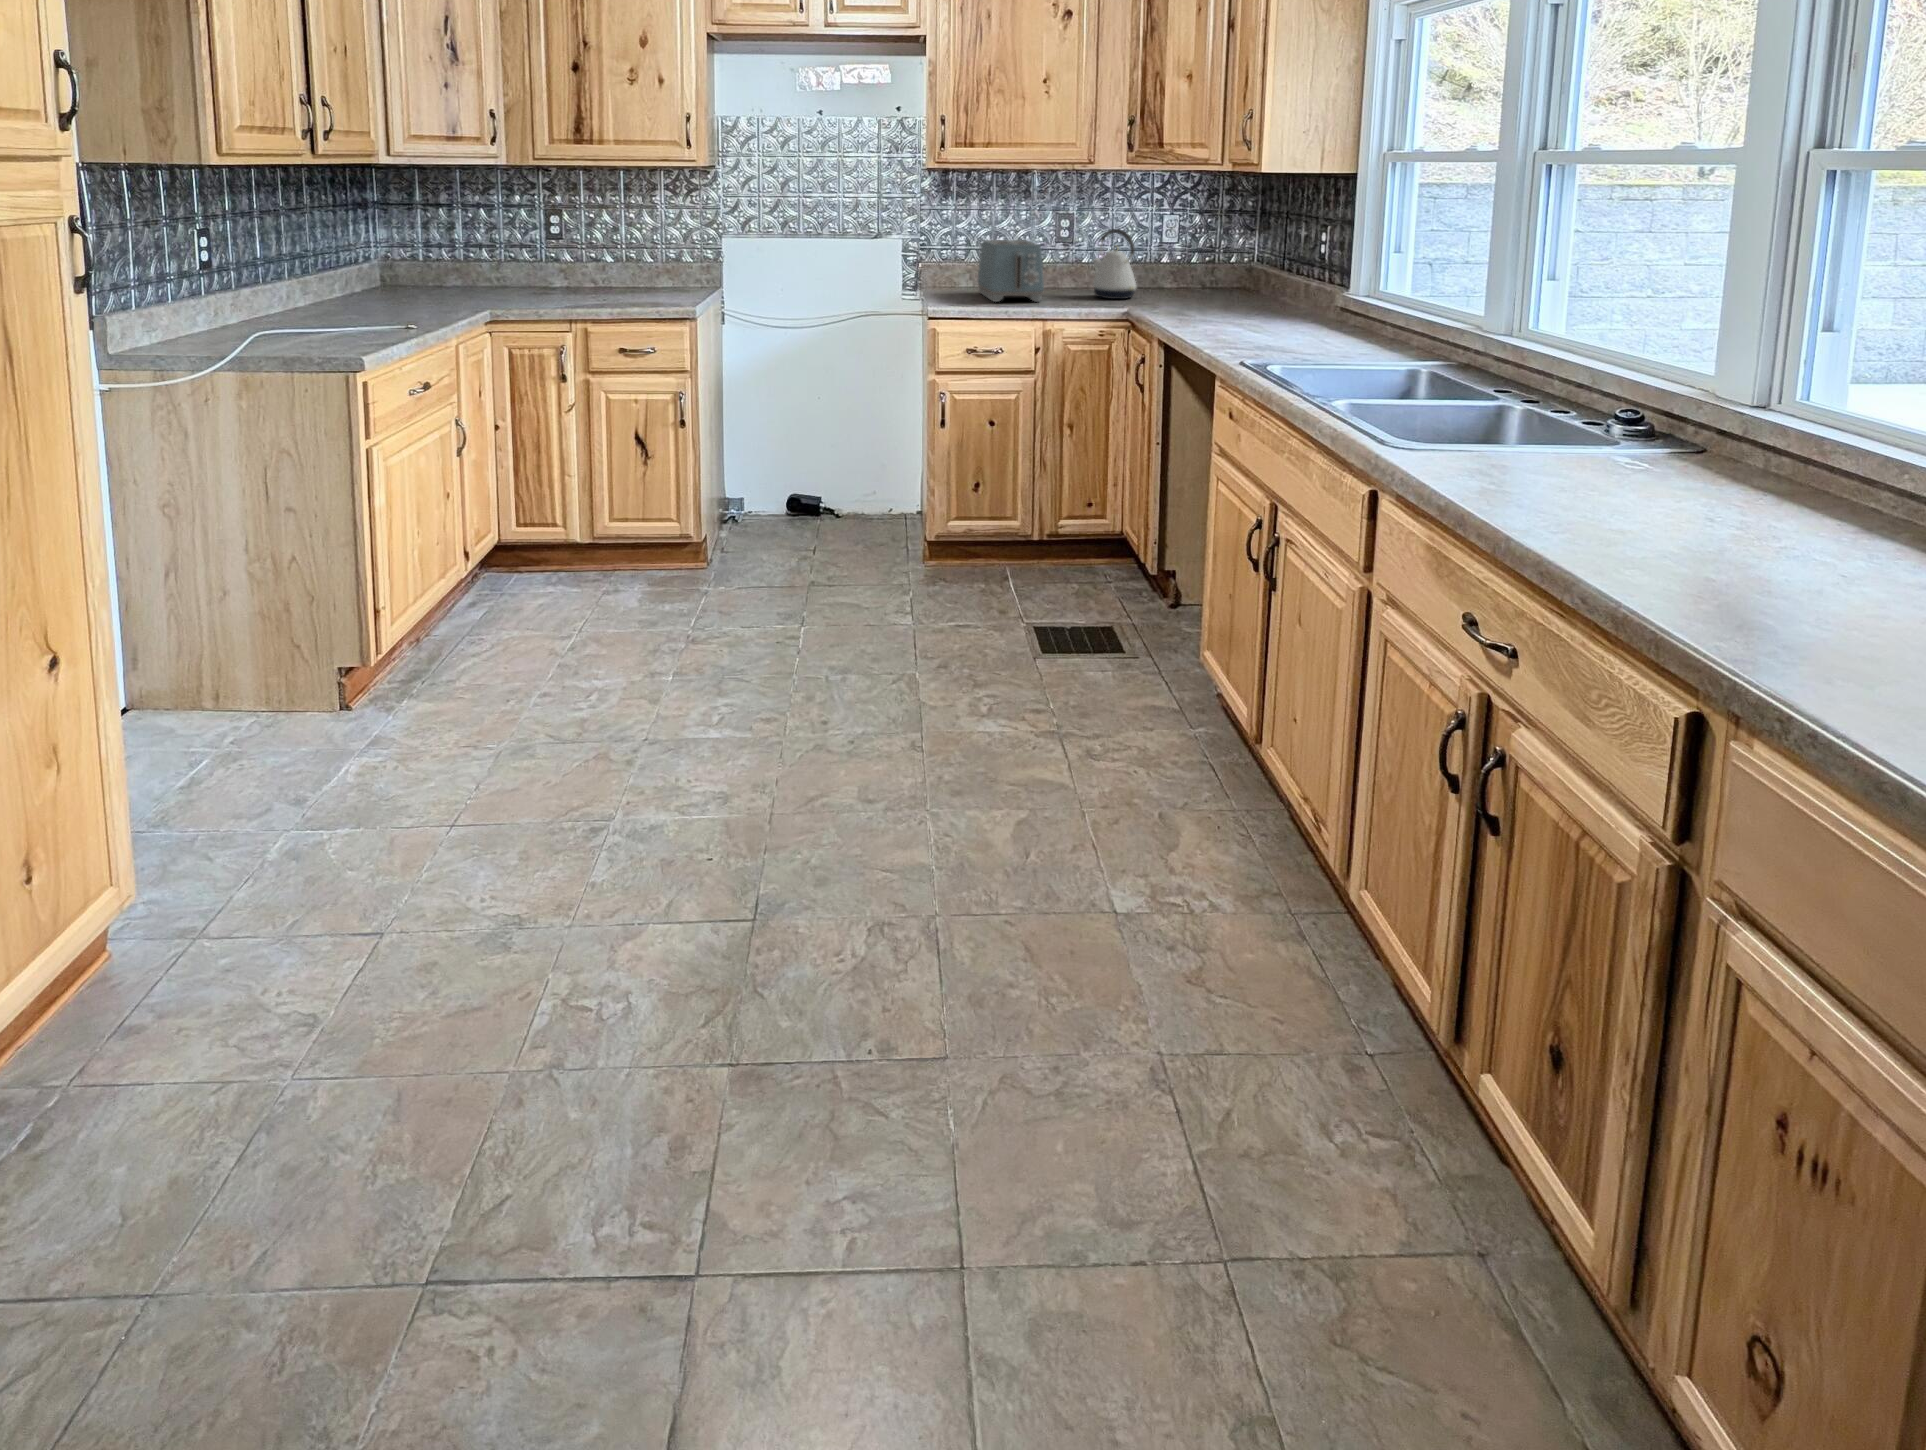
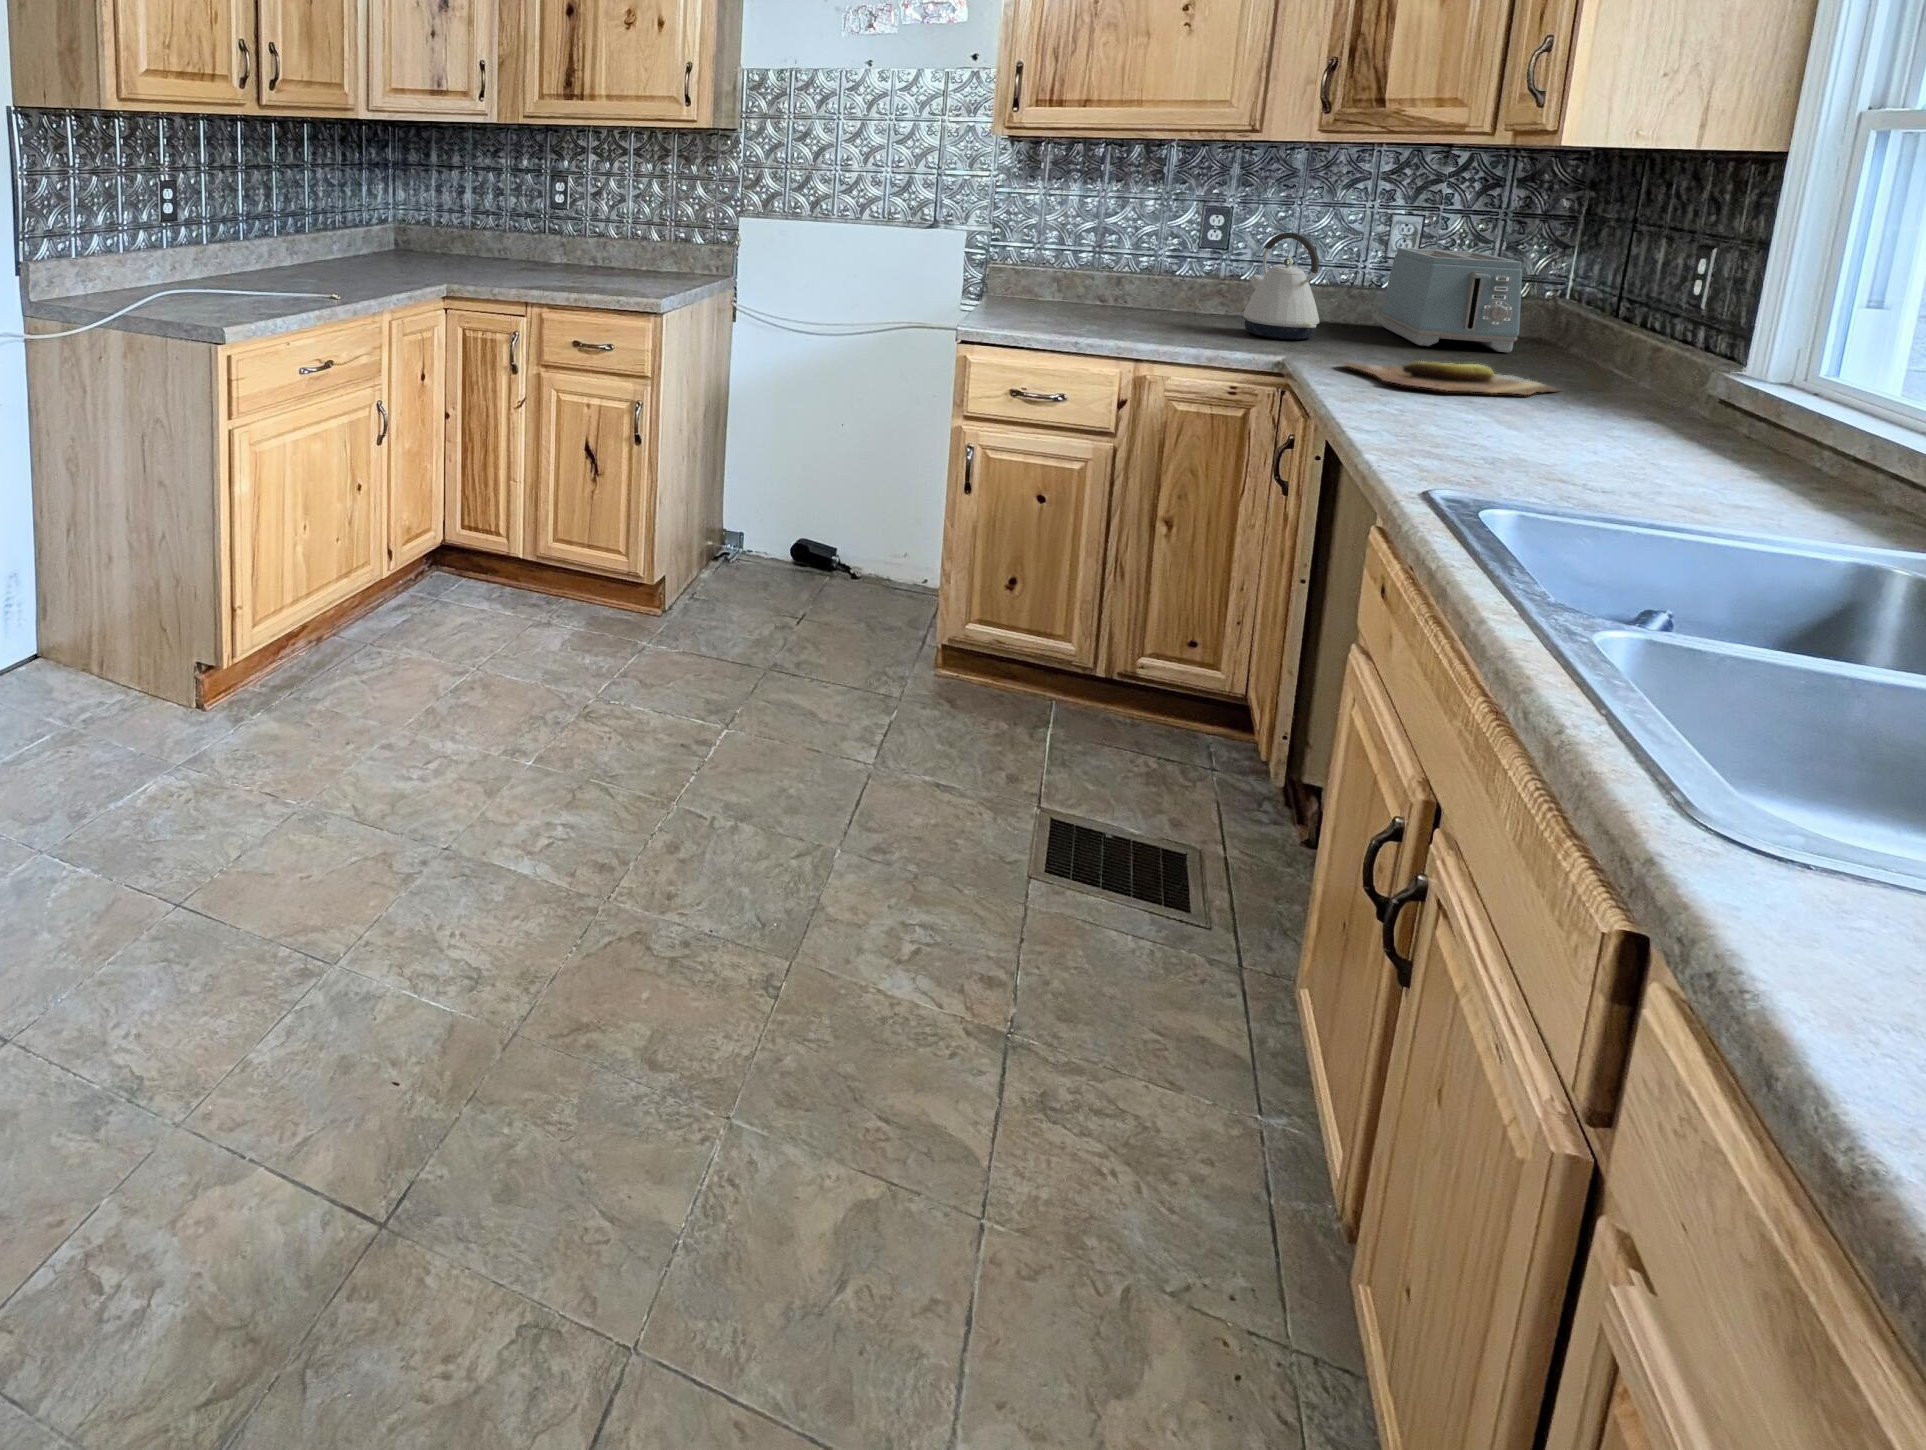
toaster: present [978,240,1044,302] -> present [1381,248,1522,352]
cutting board: none [1159,302,1270,318] -> present [1342,361,1562,395]

